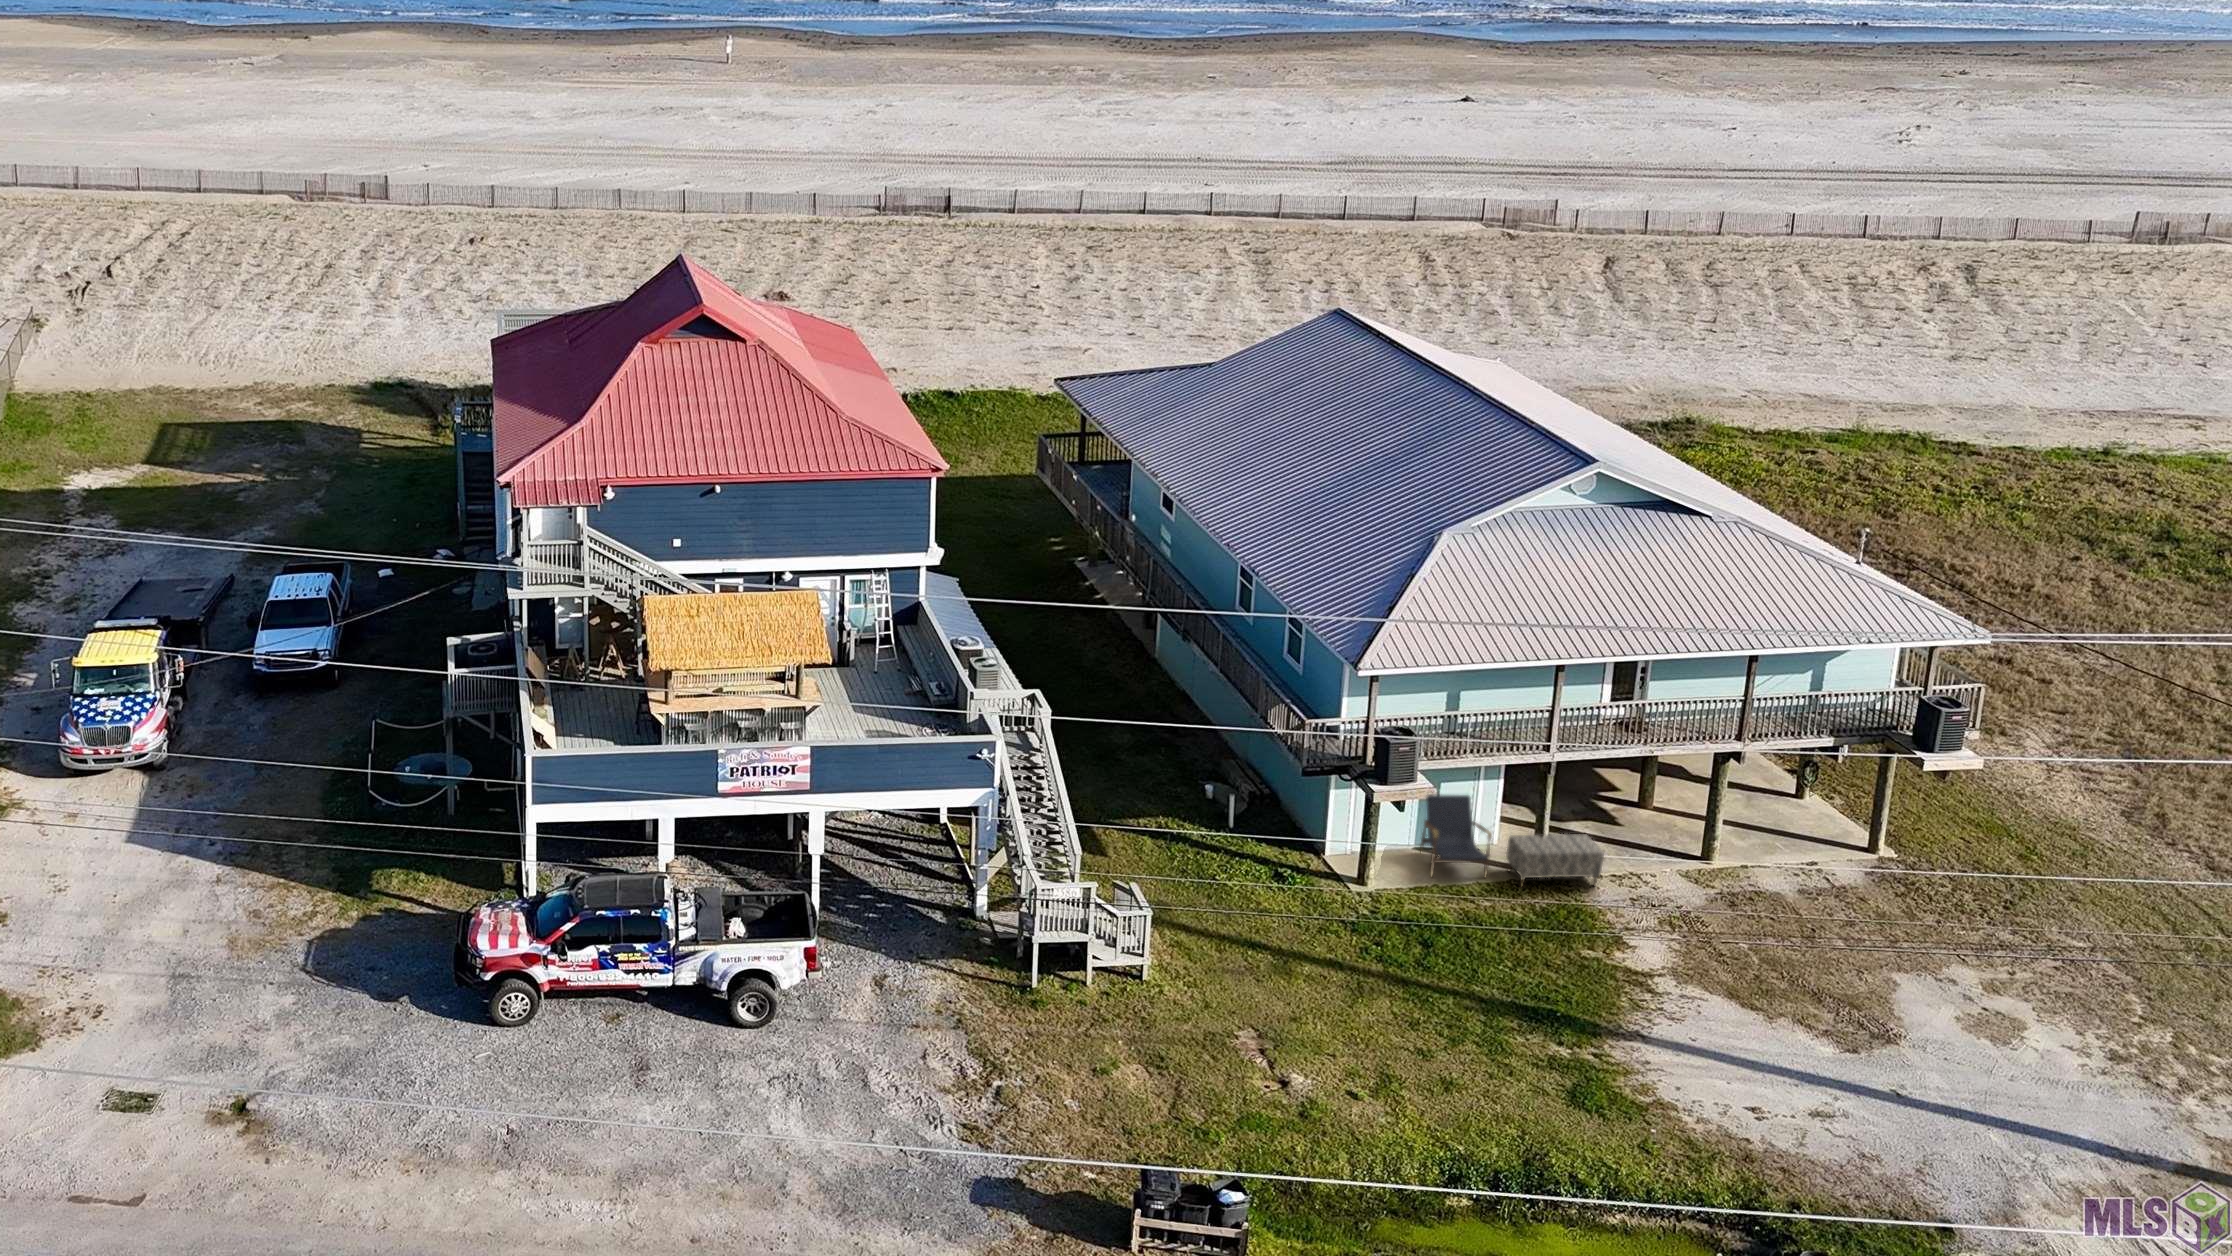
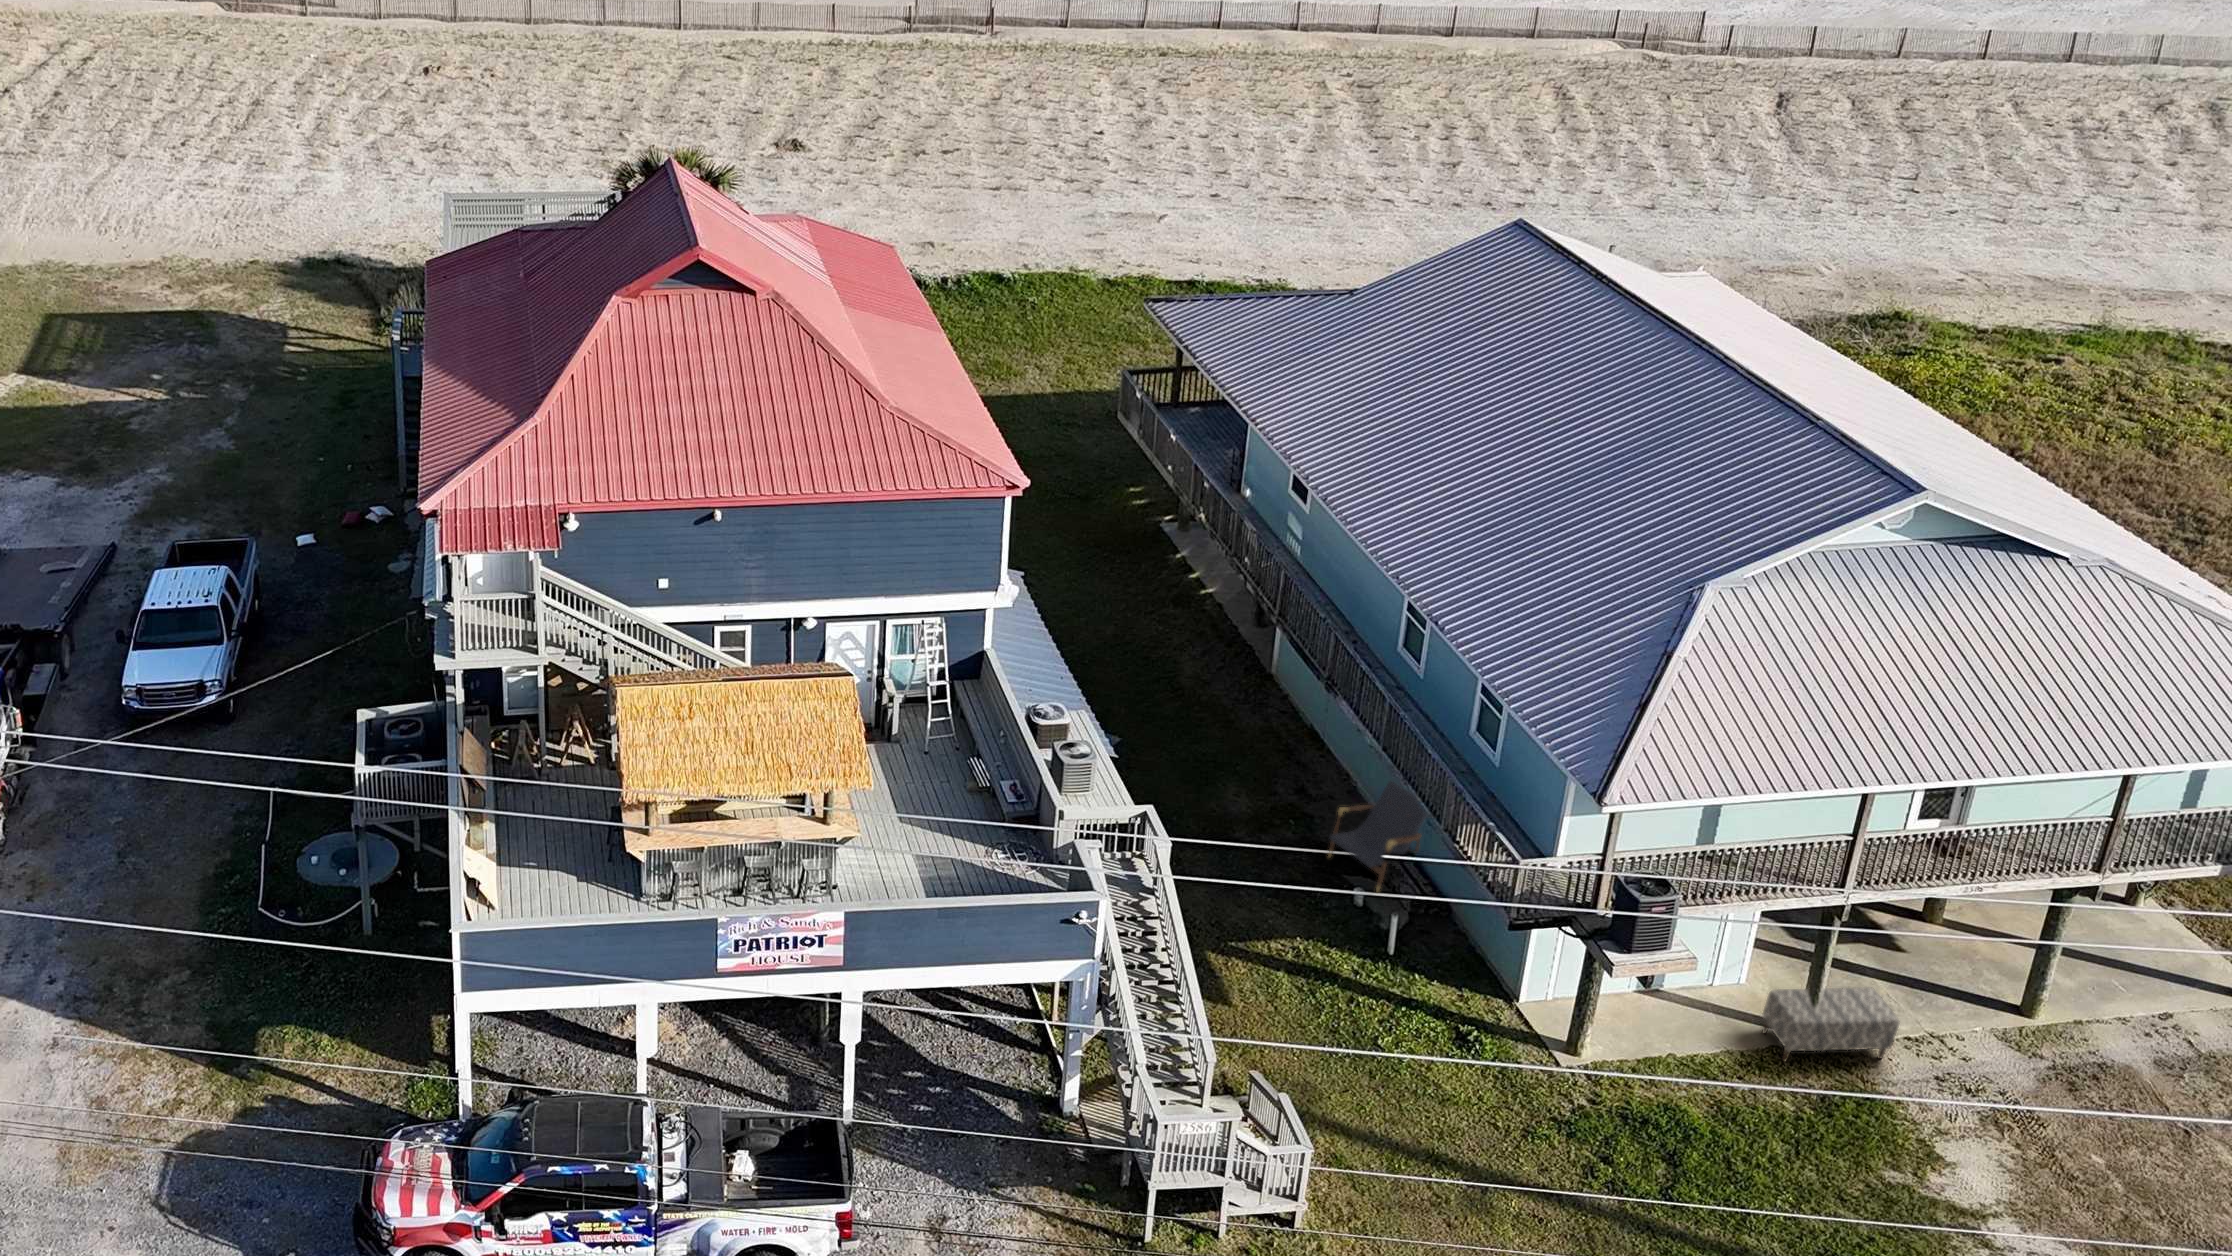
lounge chair: present [1420,794,1492,876] -> present [1329,780,1427,891]

